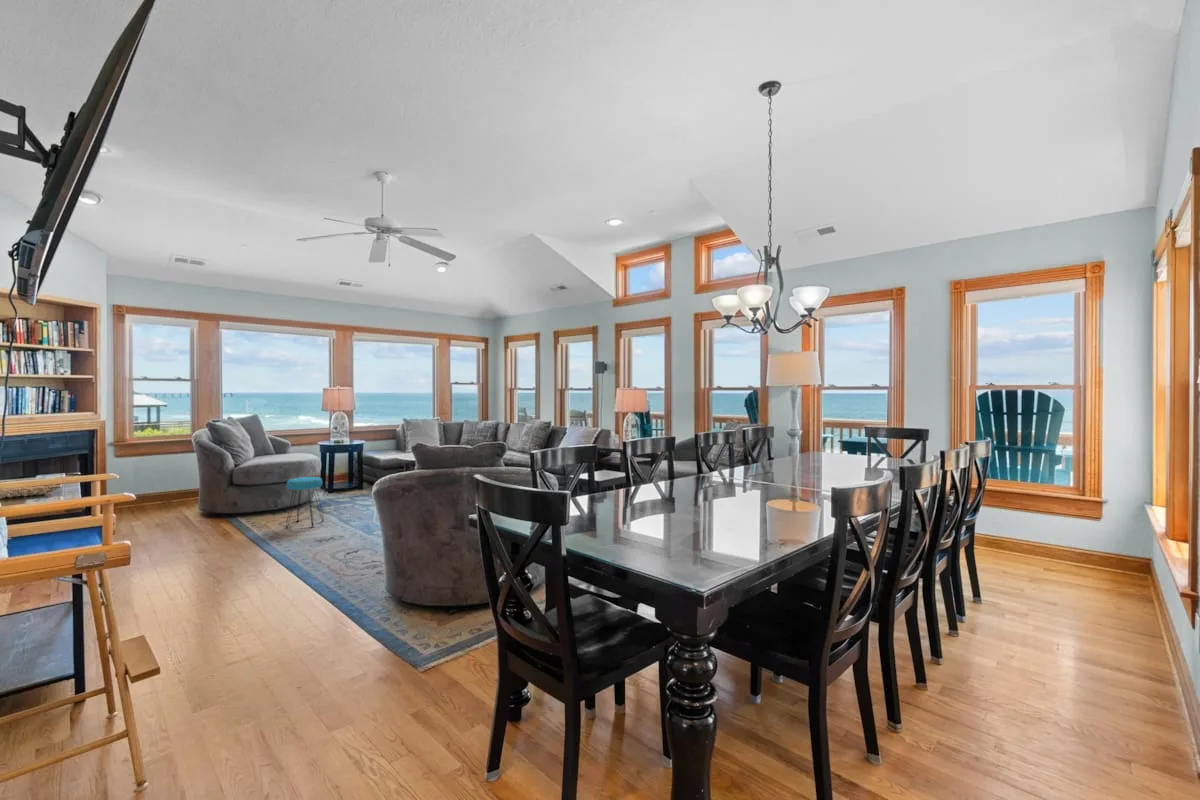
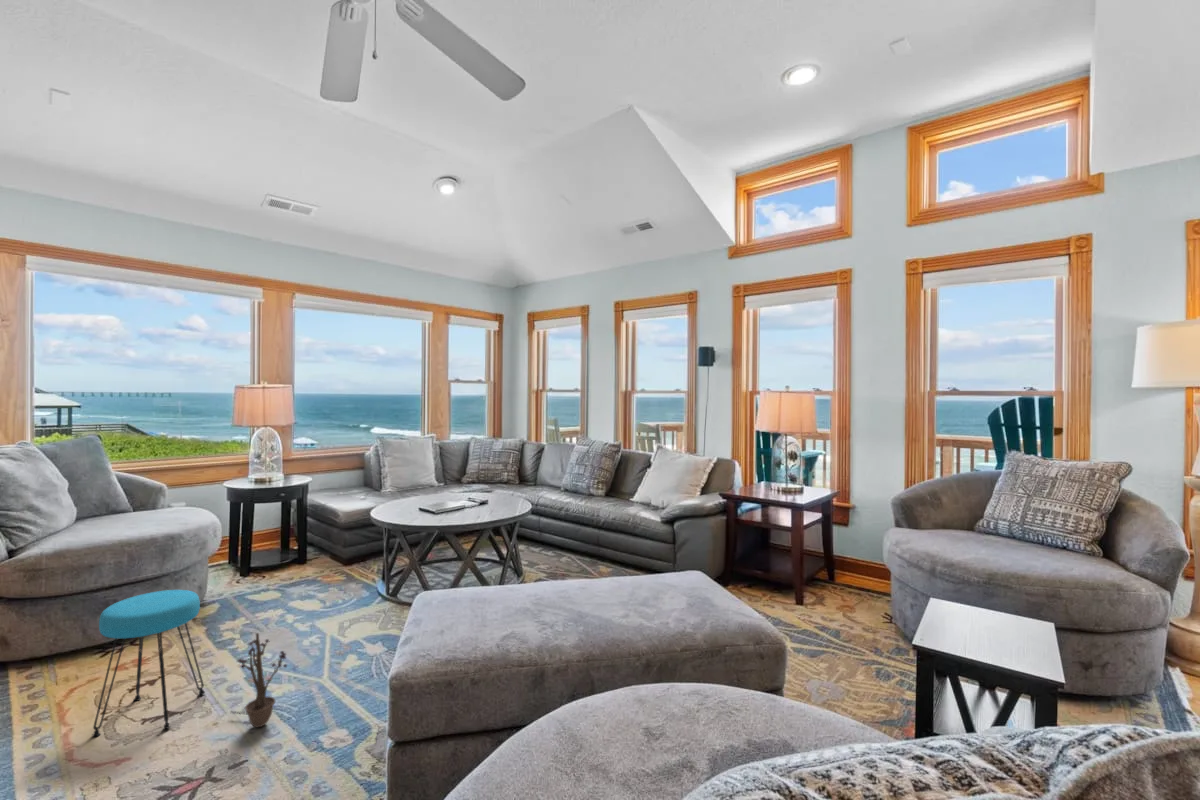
decorative plant: none [336,490,358,528] -> present [231,633,287,727]

